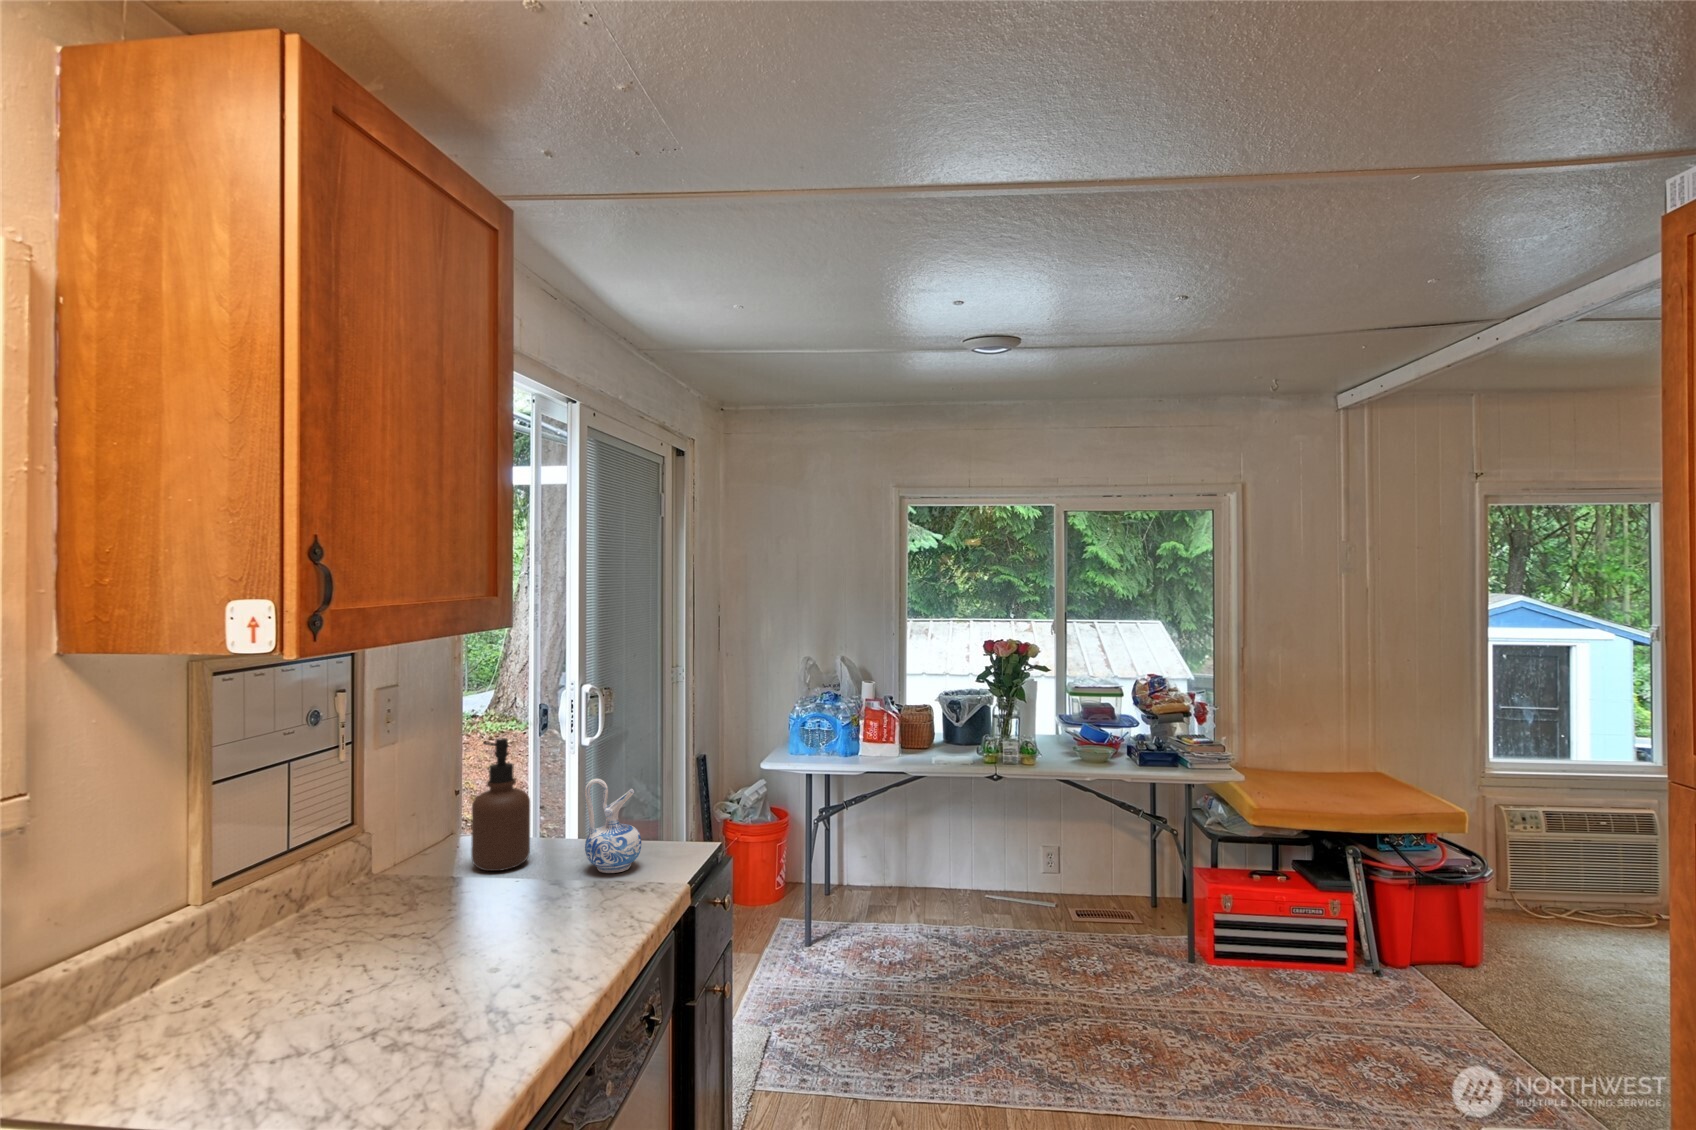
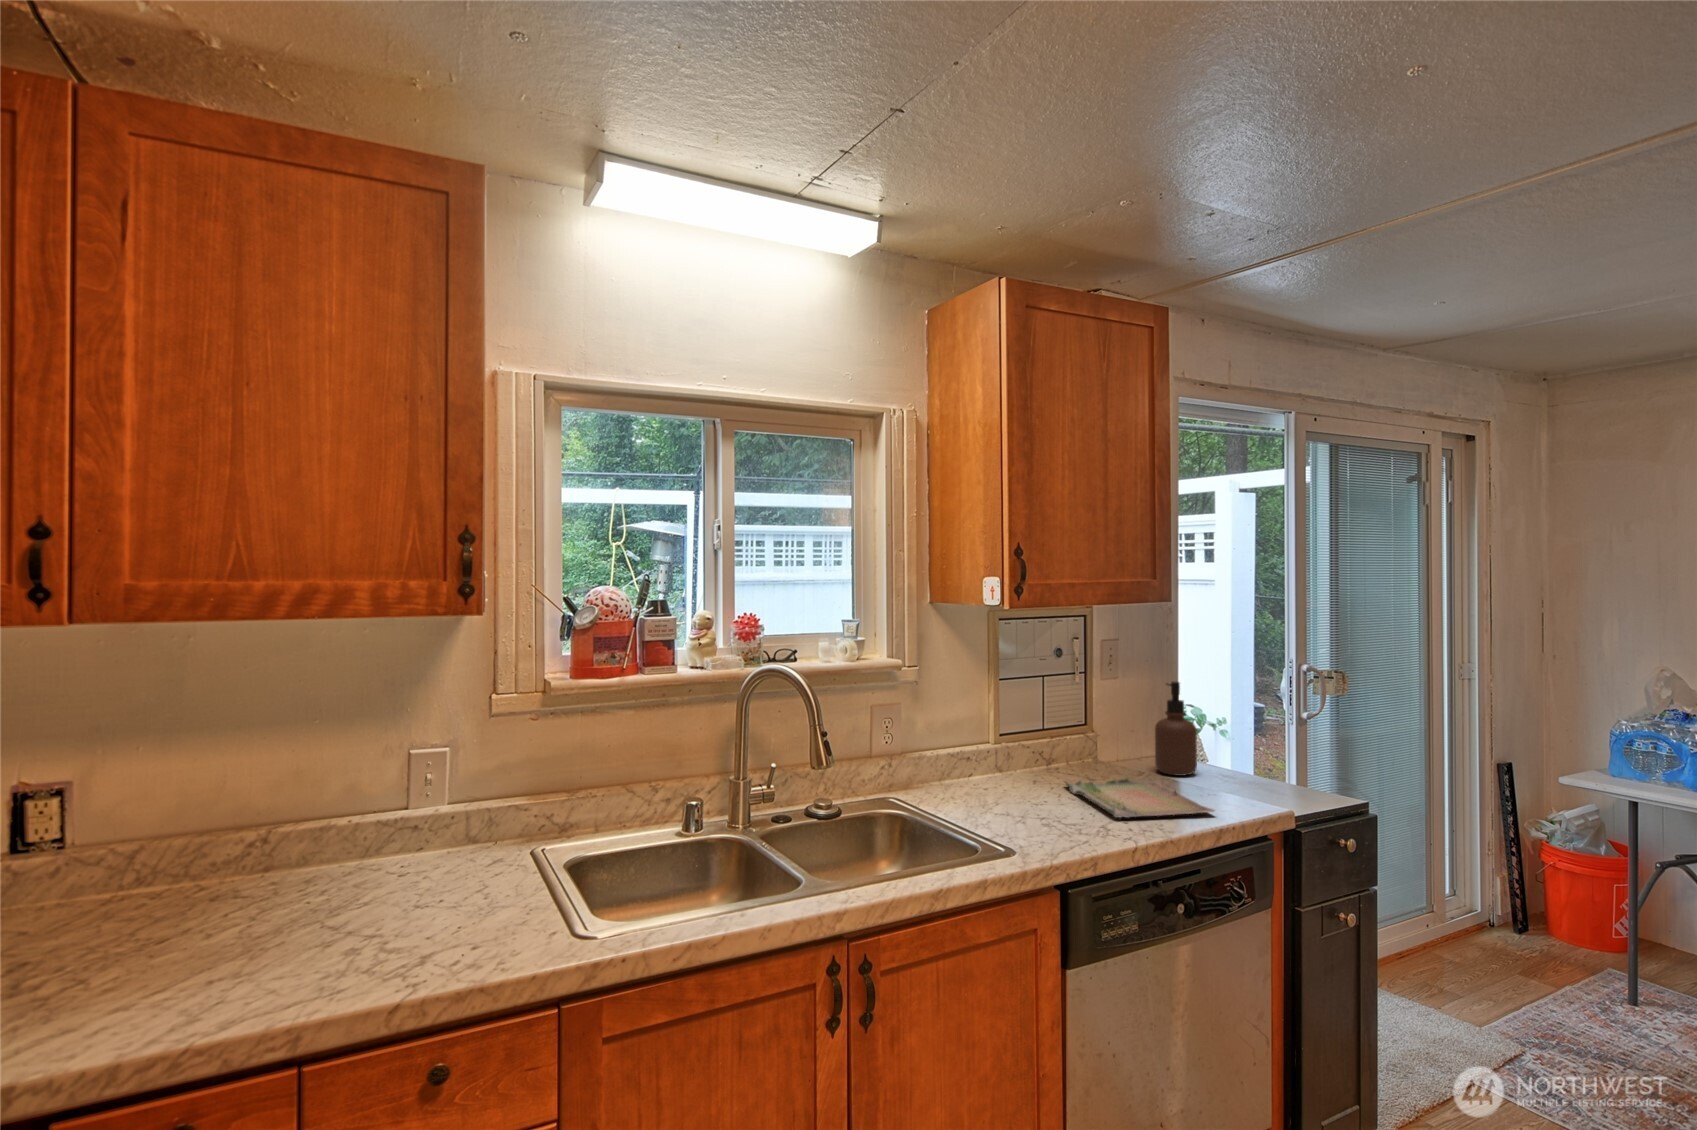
ceramic pitcher: present [585,779,641,873] -> none [1227,719,1274,794]
tray: none [357,886,618,985] -> present [1065,778,1214,818]

